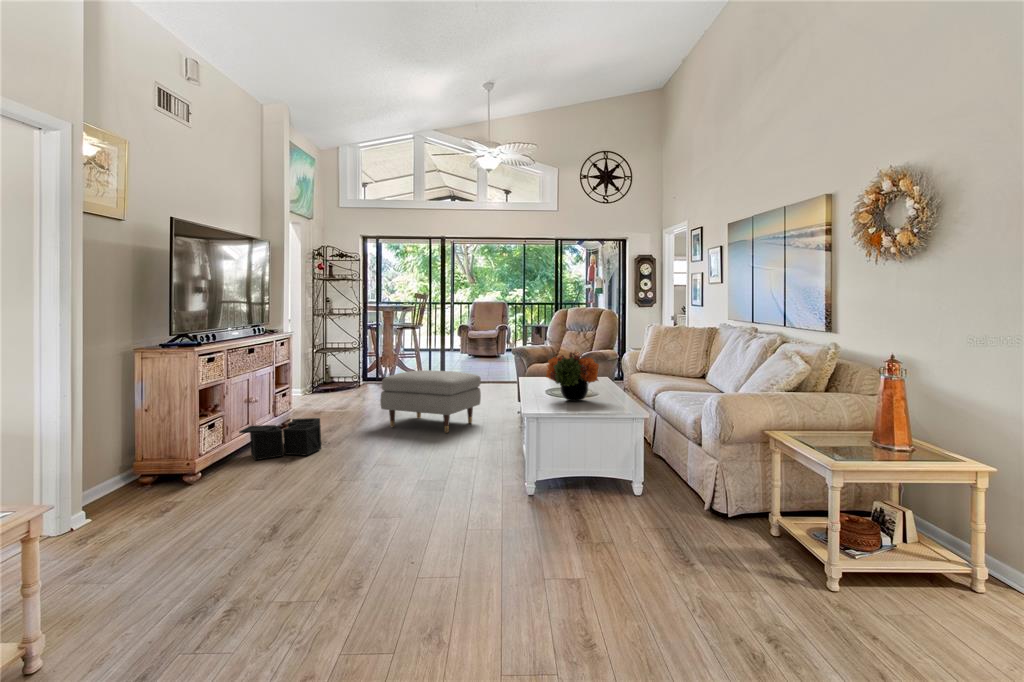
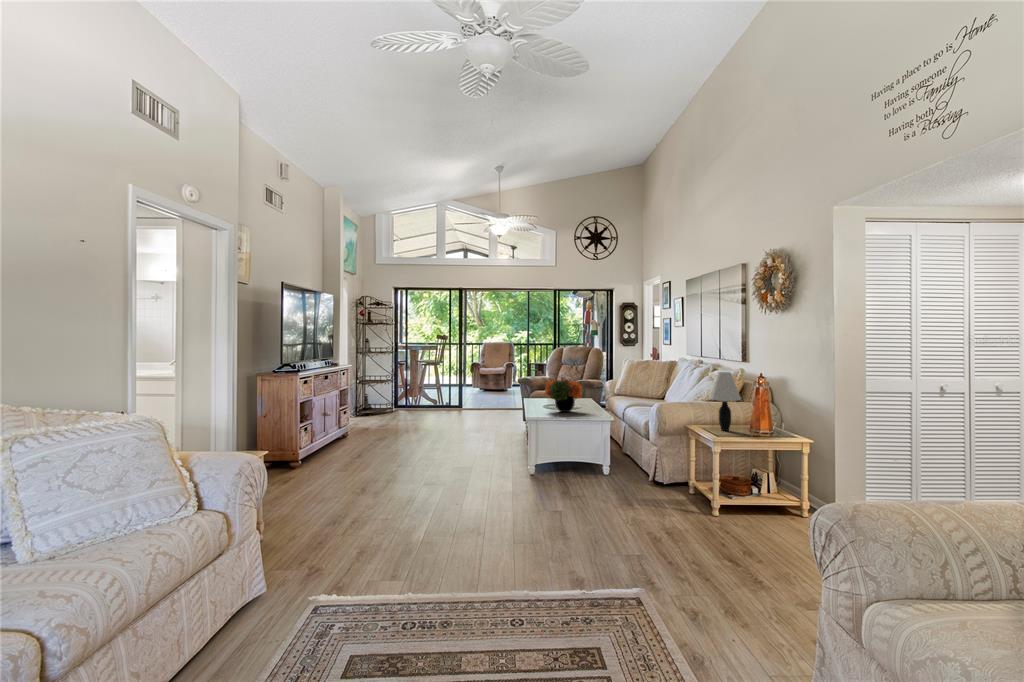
table lamp: none [811,352,869,447] -> present [709,372,741,431]
ottoman: present [380,370,481,433] -> none [417,396,495,442]
storage bin: present [239,418,322,460] -> none [320,429,382,457]

